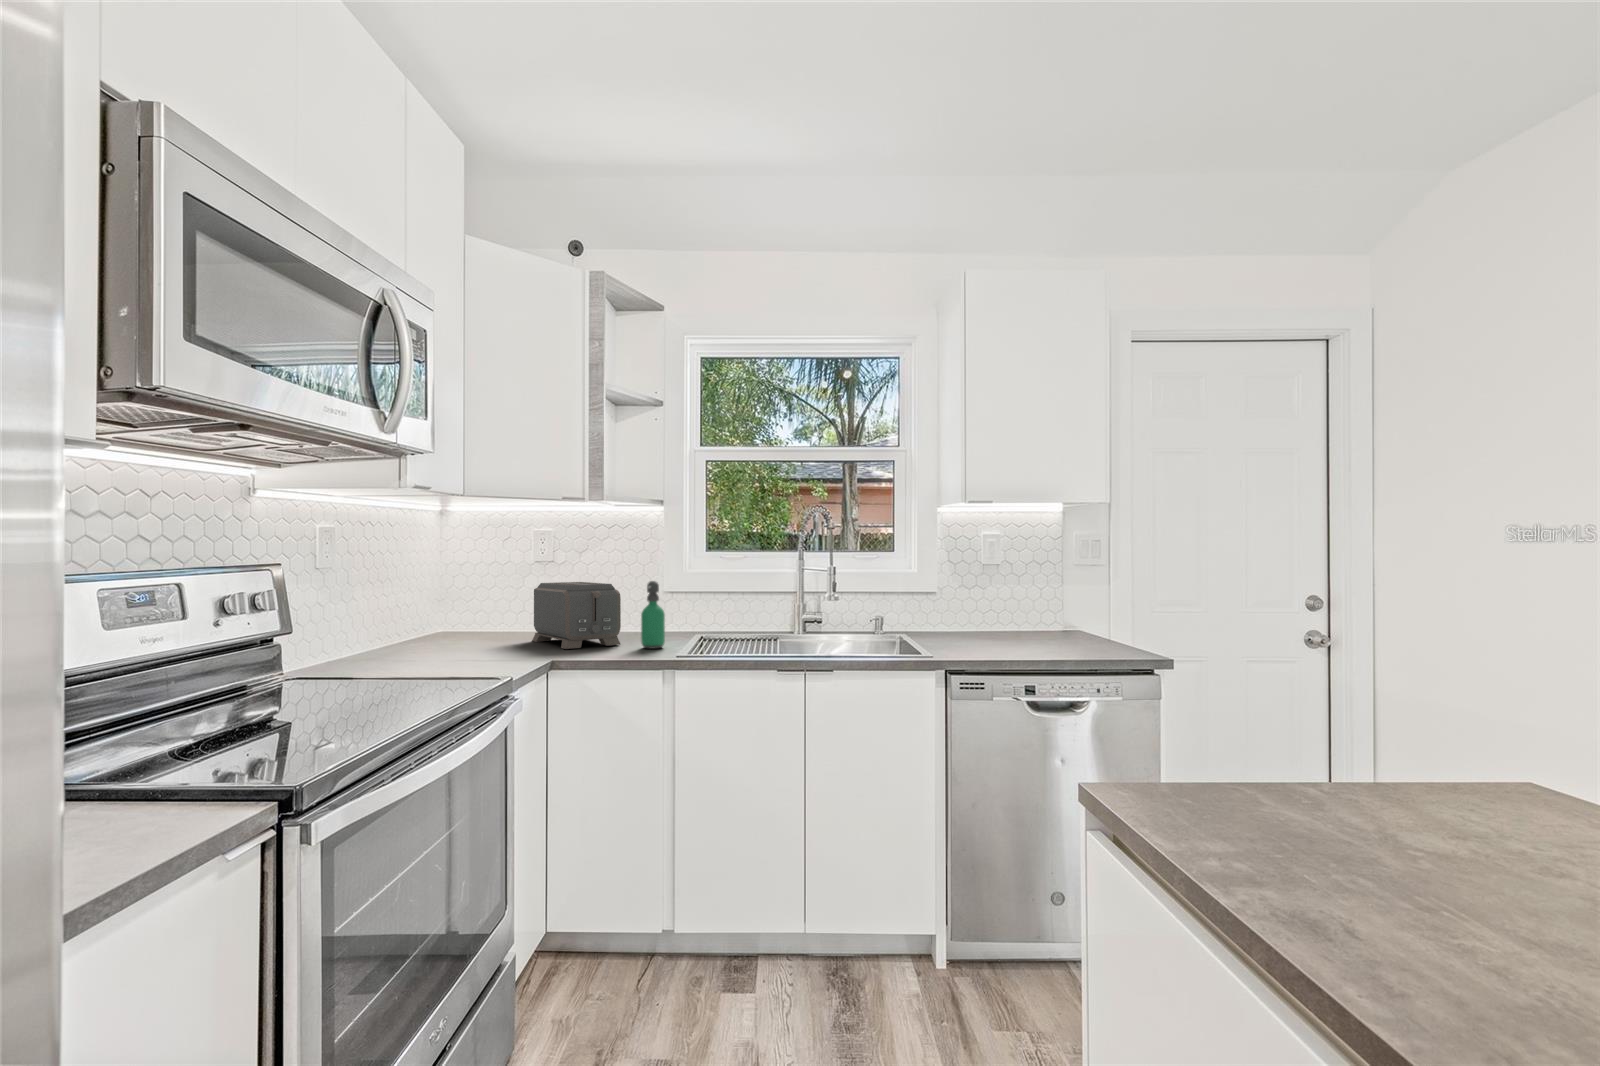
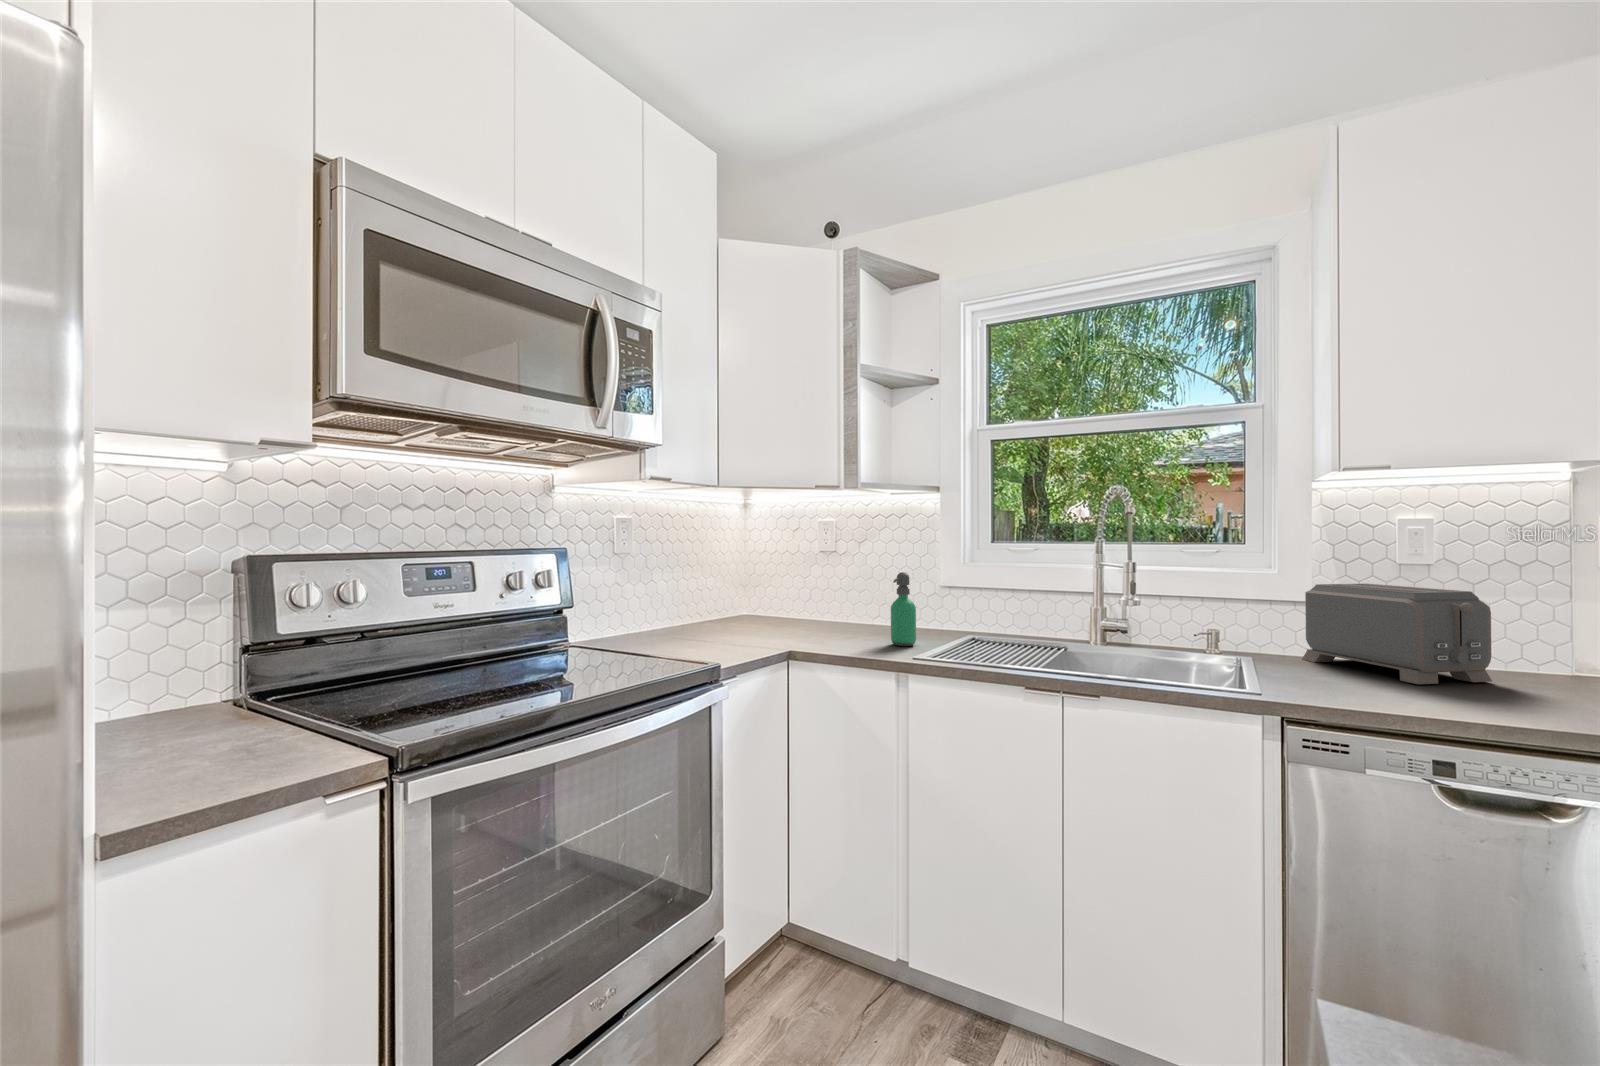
toaster: present [532,582,621,649] -> present [1302,584,1492,684]

